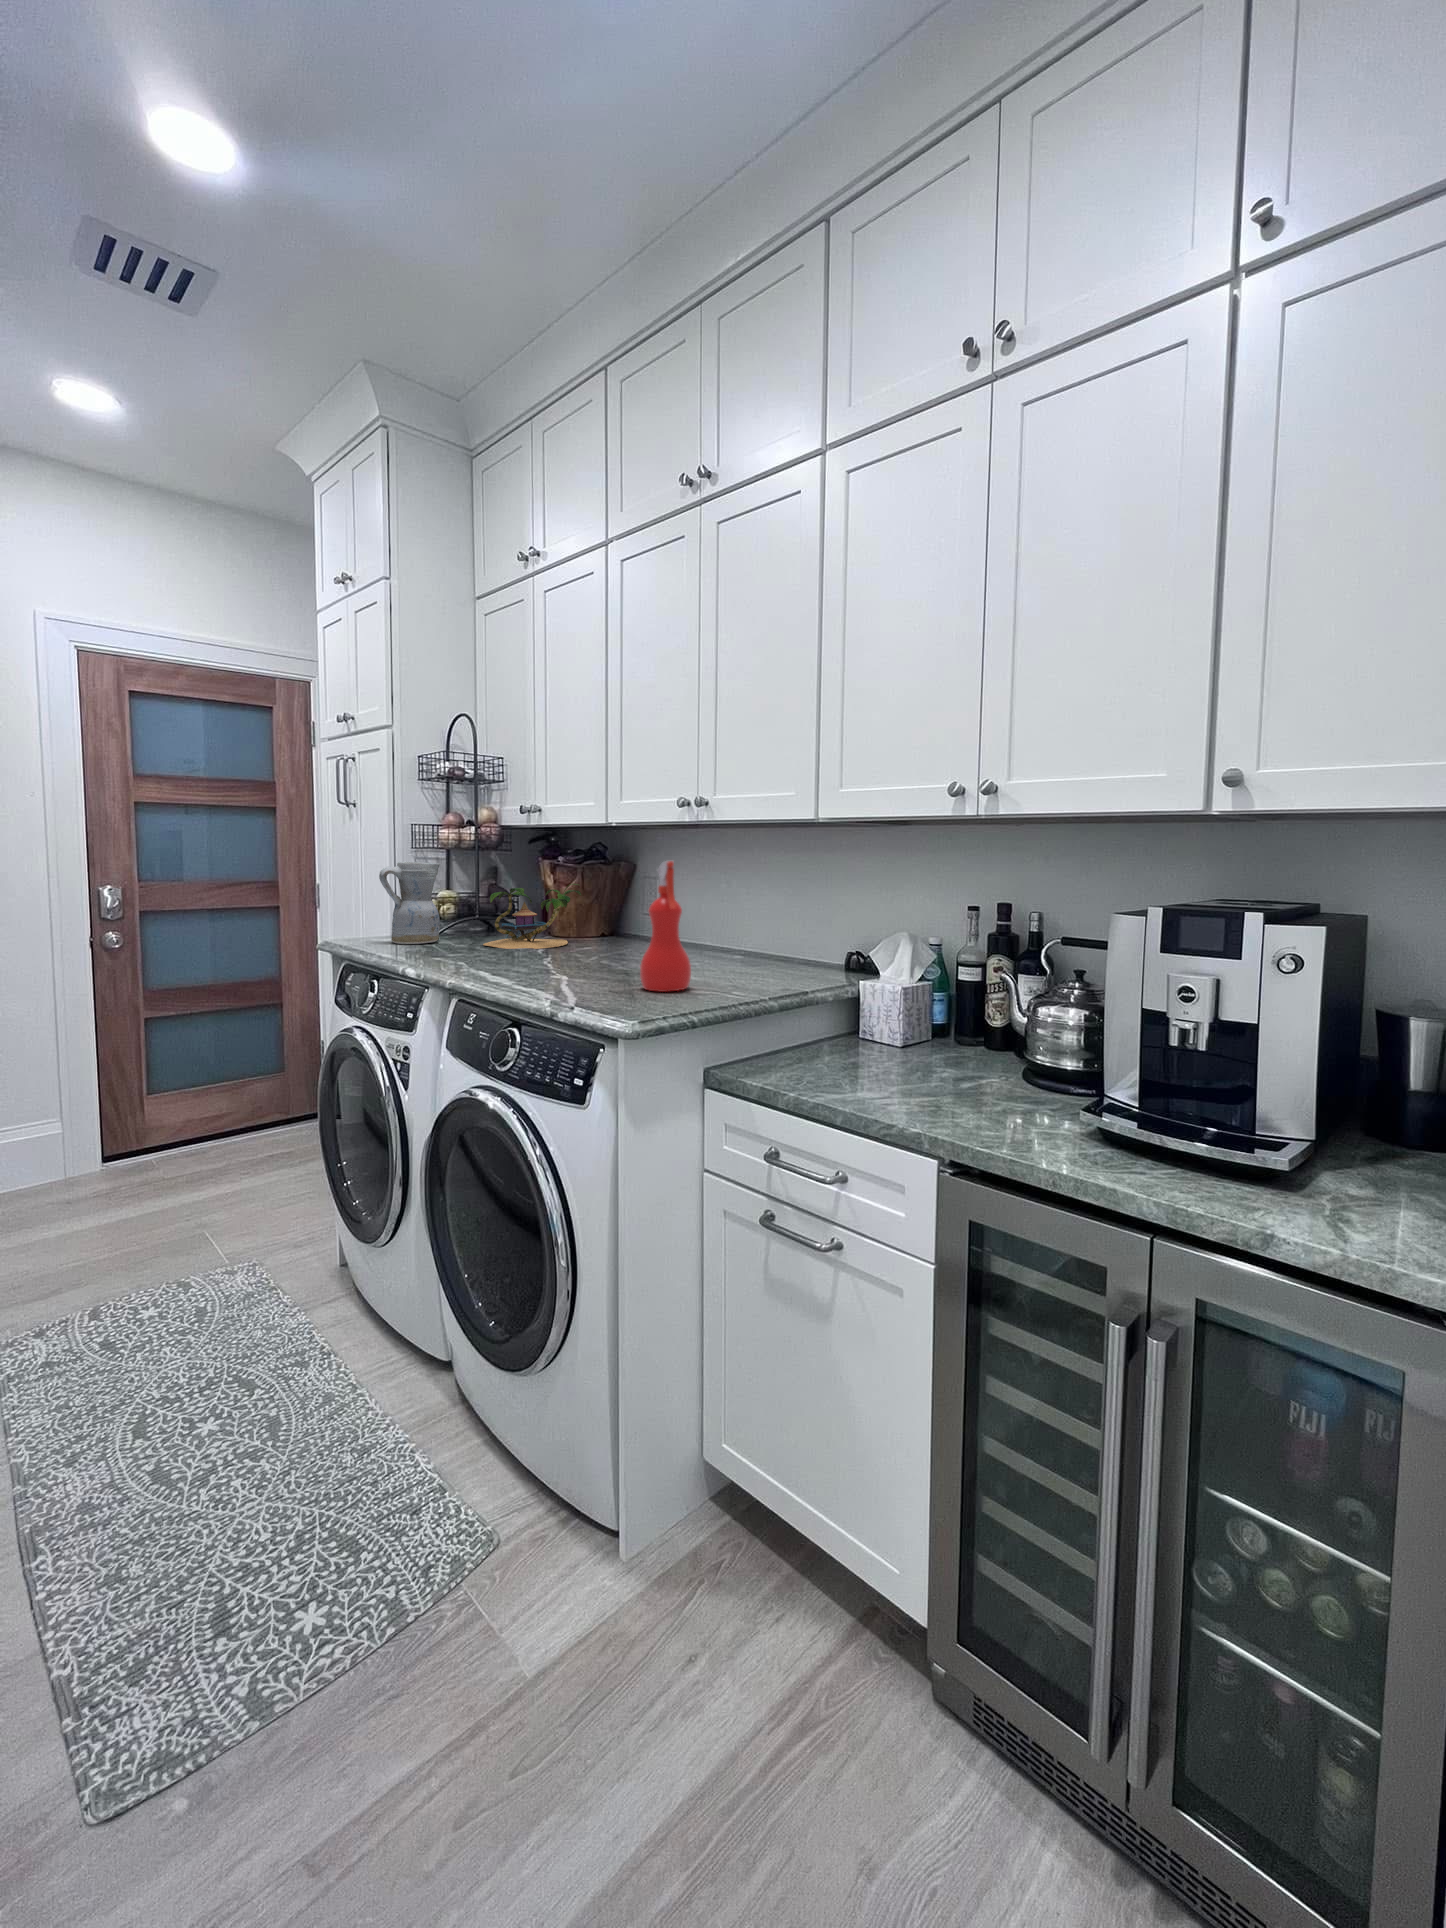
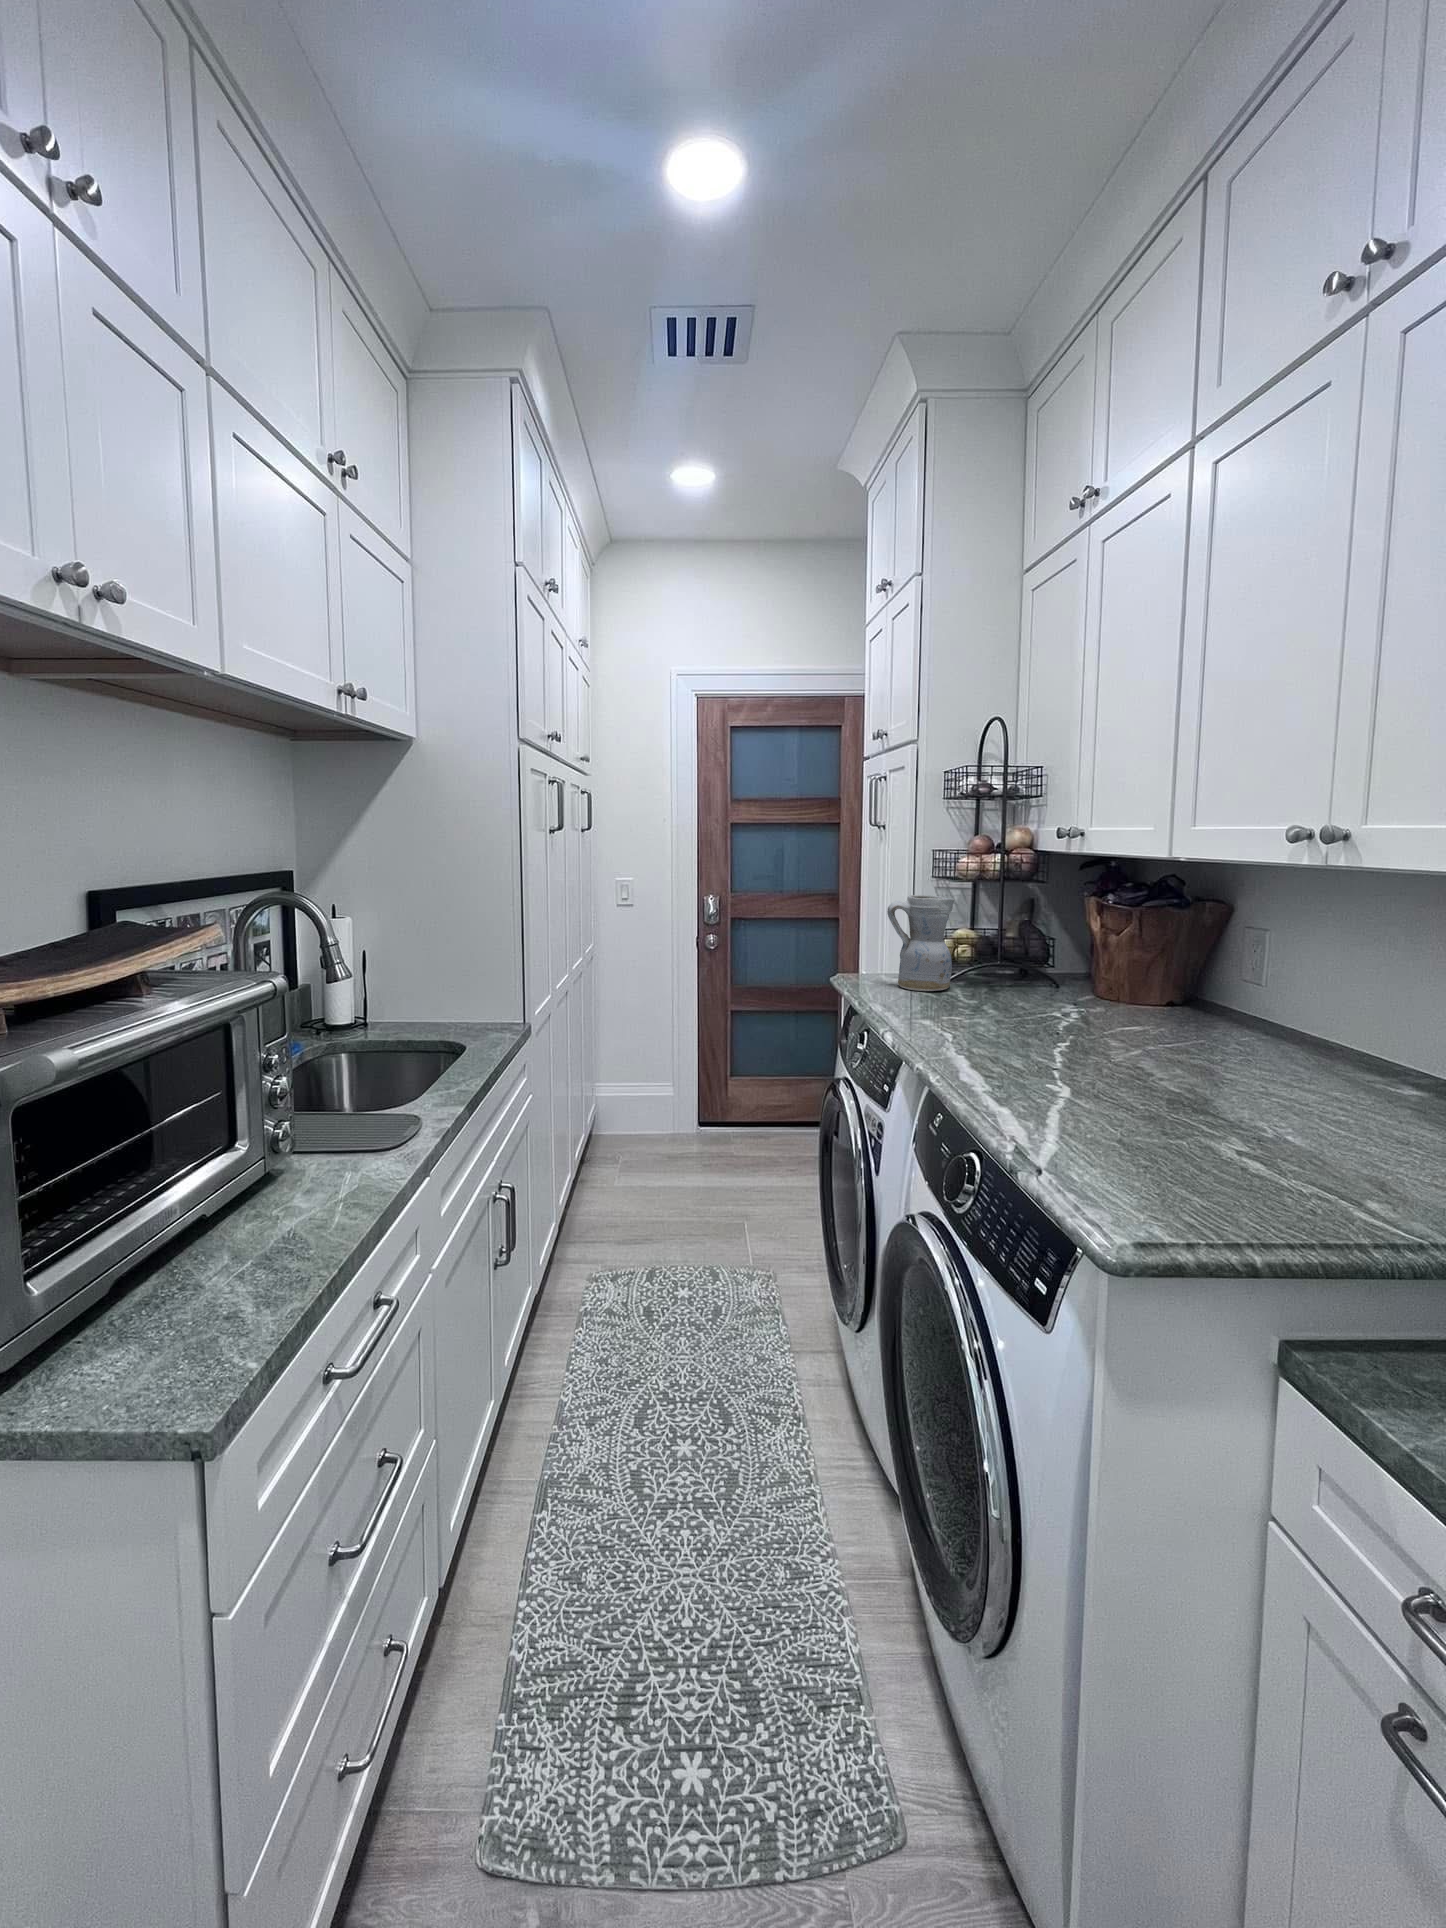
spray bottle: present [640,861,691,992] -> none [1179,948,1277,1163]
plant: present [483,884,581,949] -> none [996,931,1140,1018]

